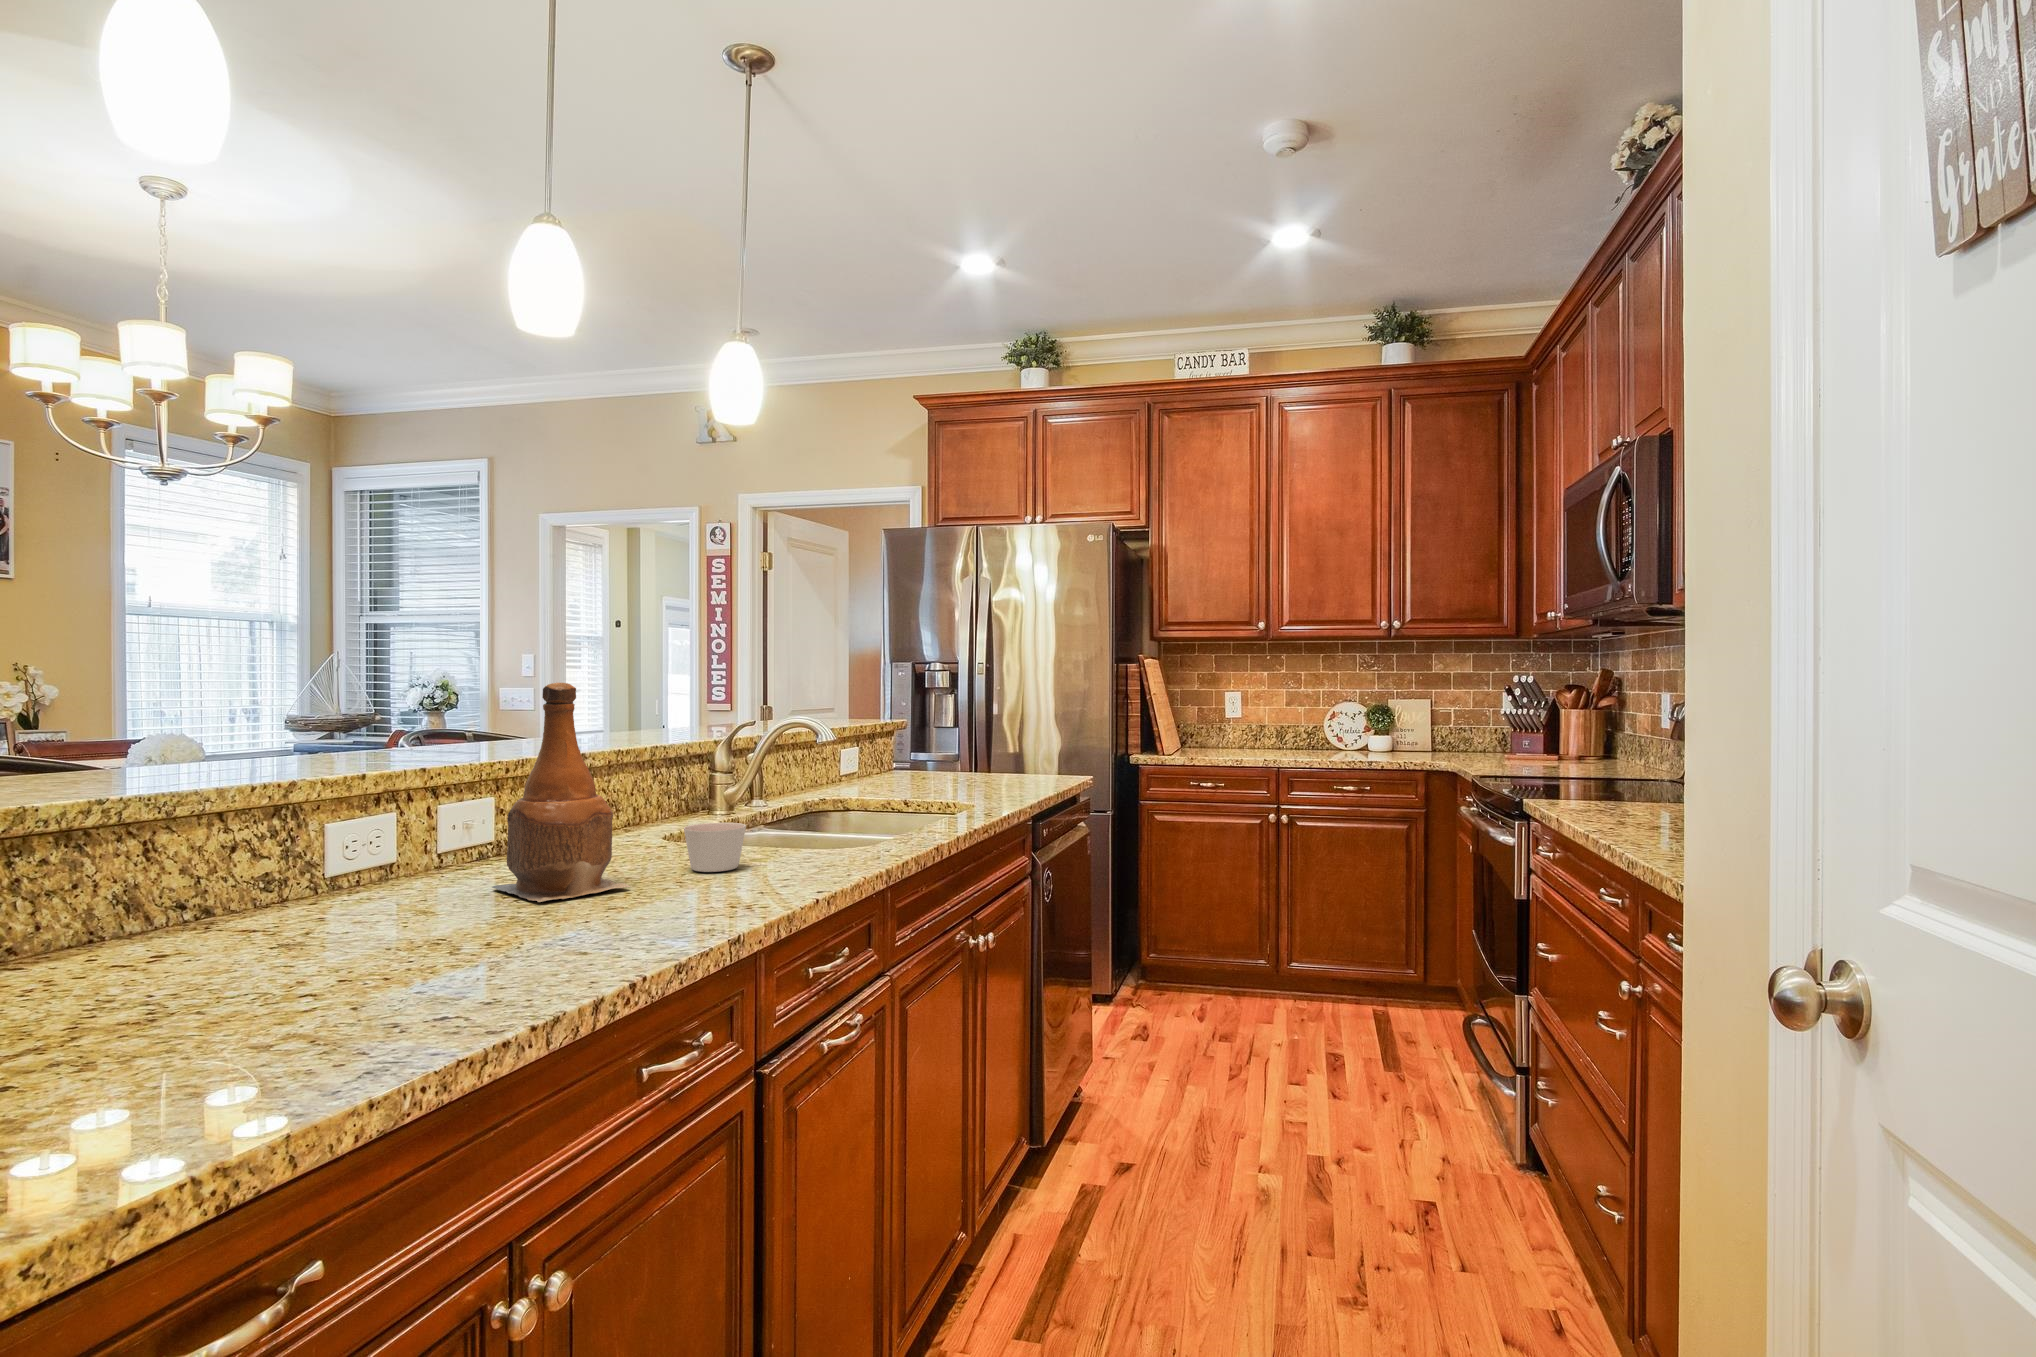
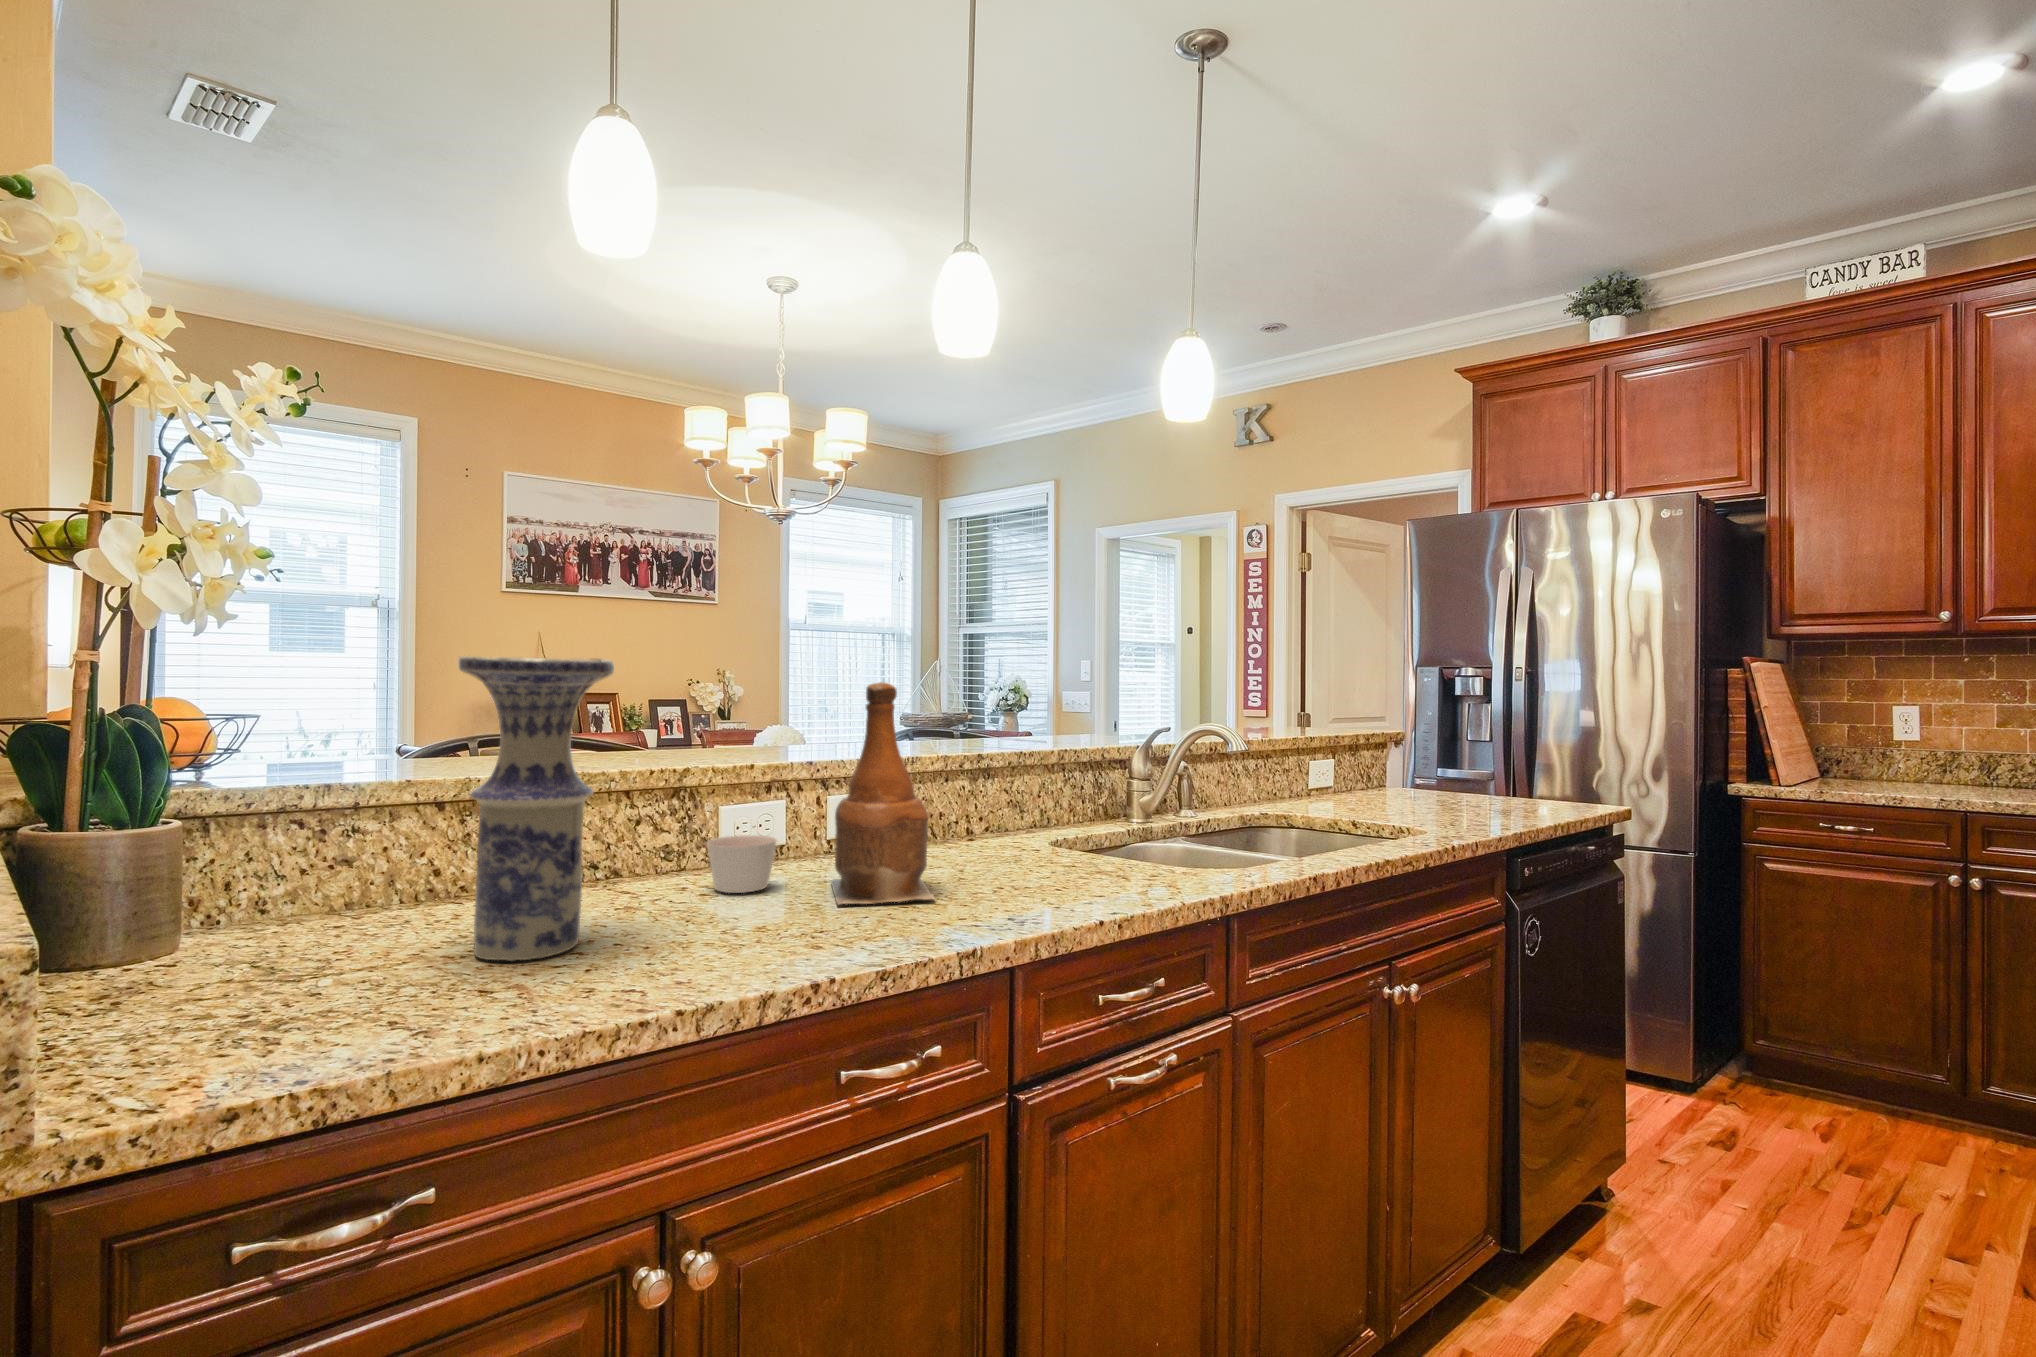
vase: none [167,657,356,993] -> present [458,656,614,961]
candle: present [684,822,746,872] -> present [707,835,777,893]

